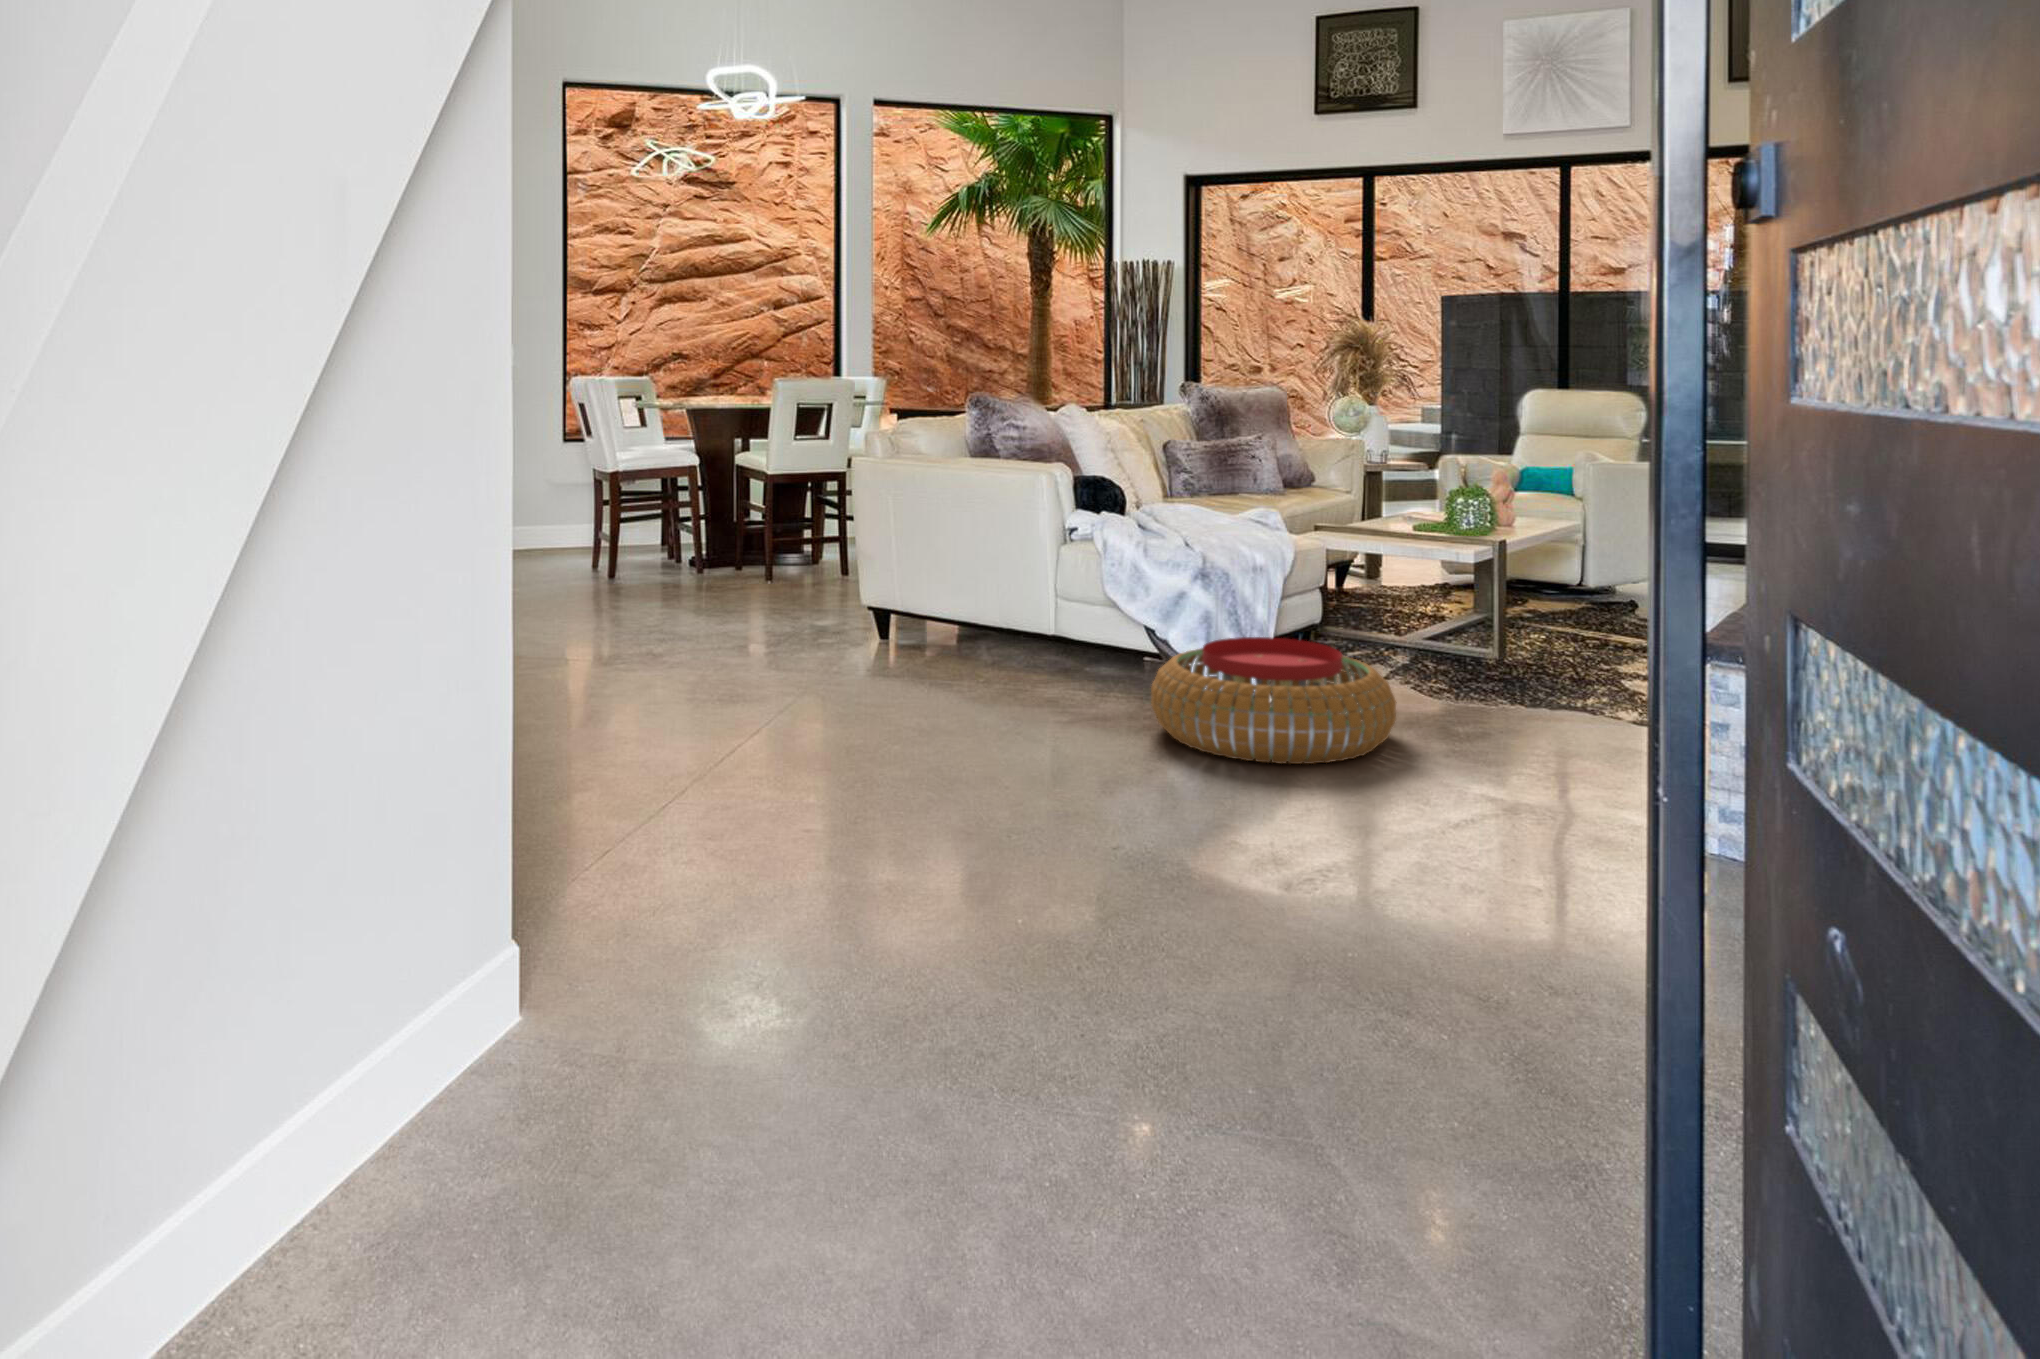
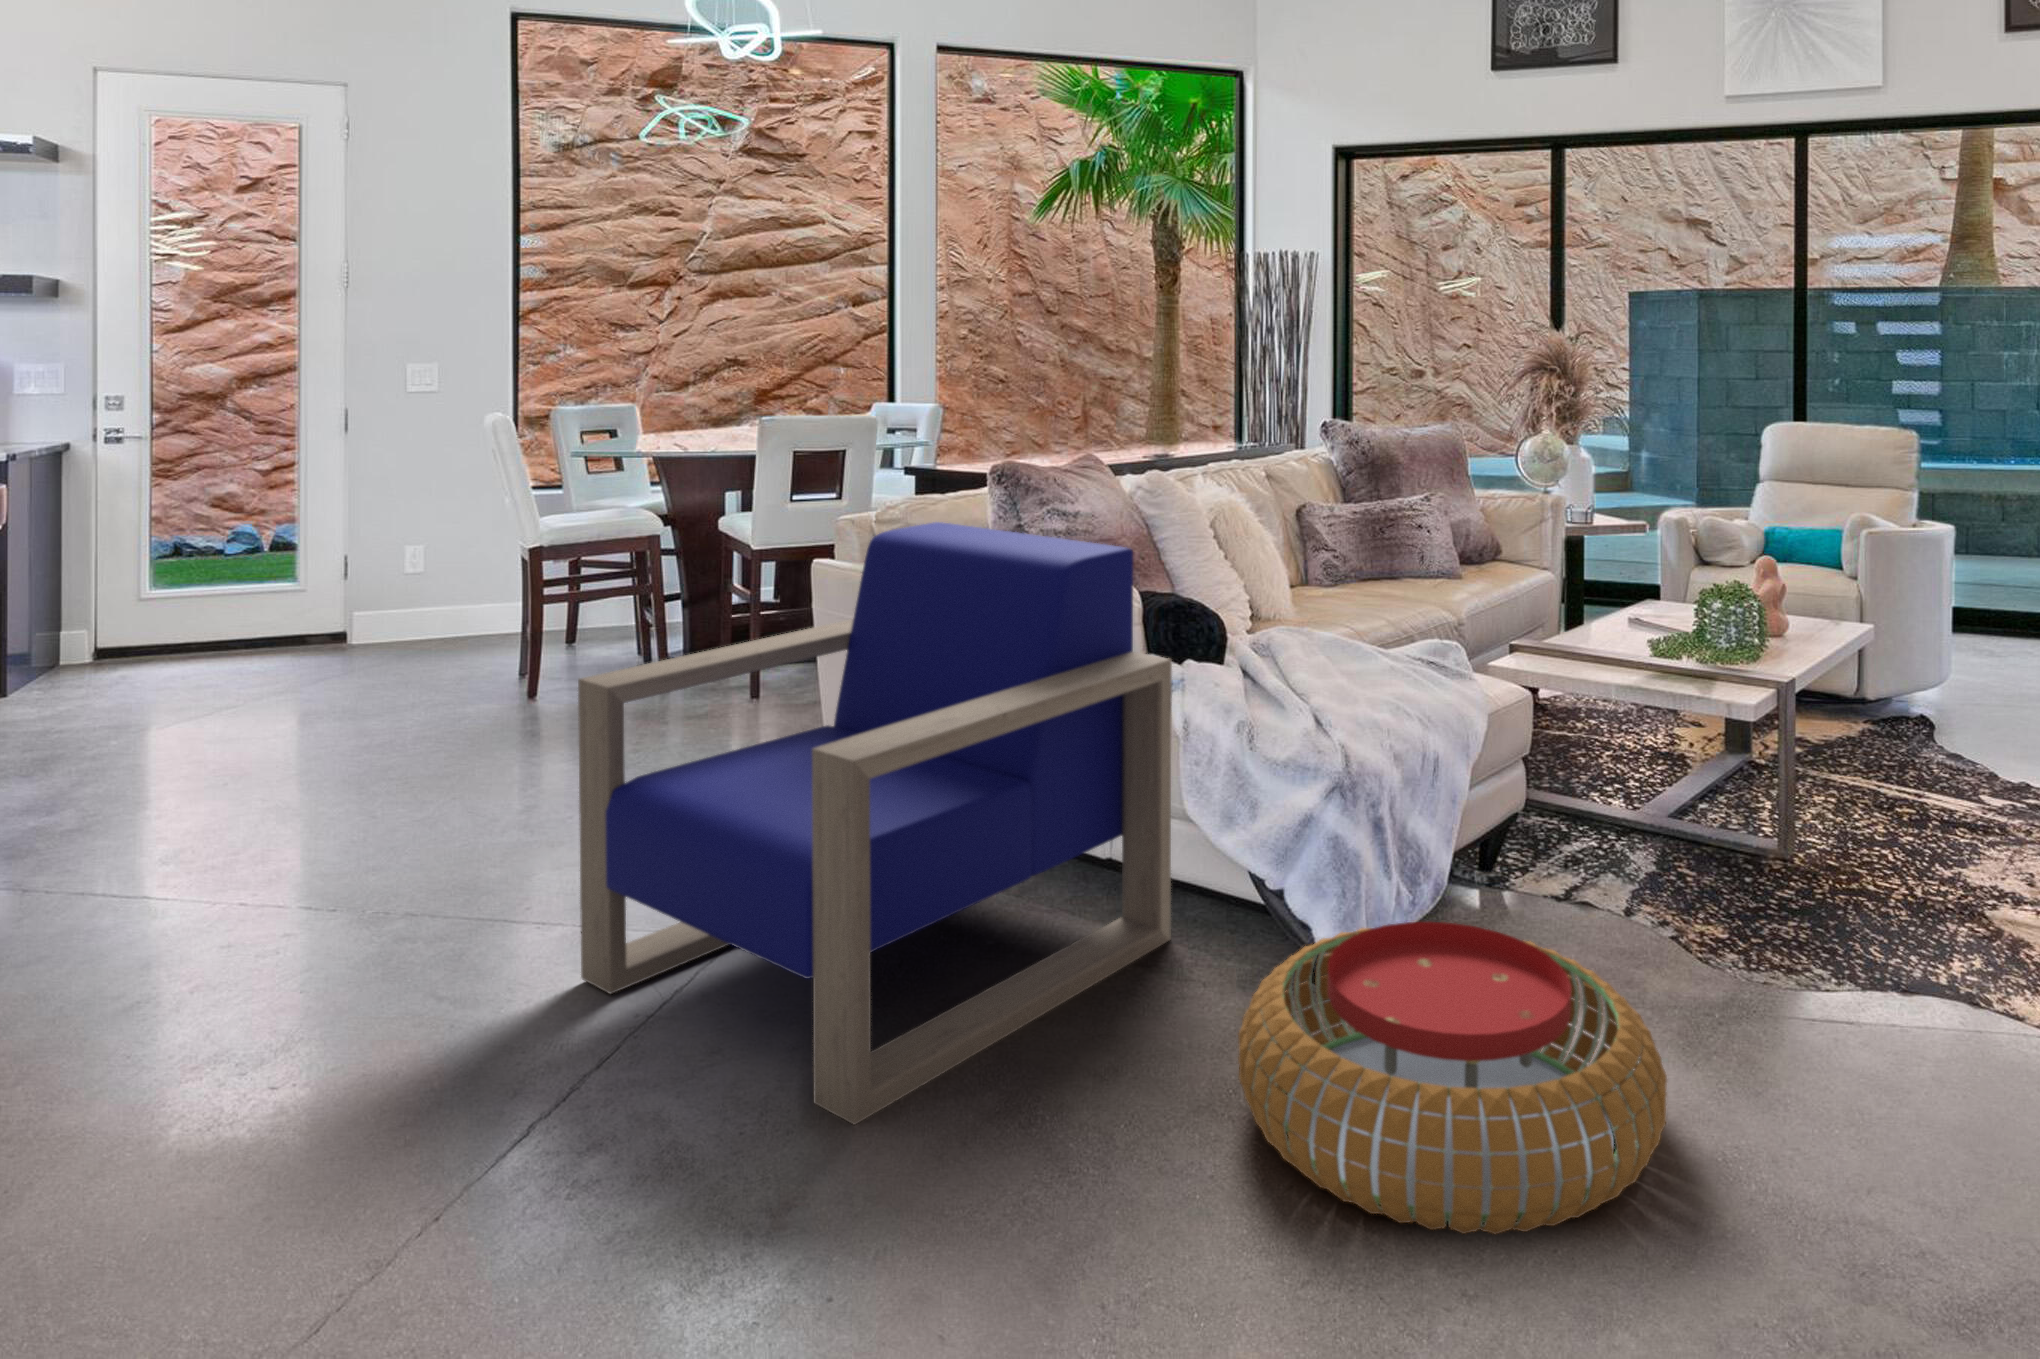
armchair: none [738,428,1097,734] -> present [578,522,1172,1125]

